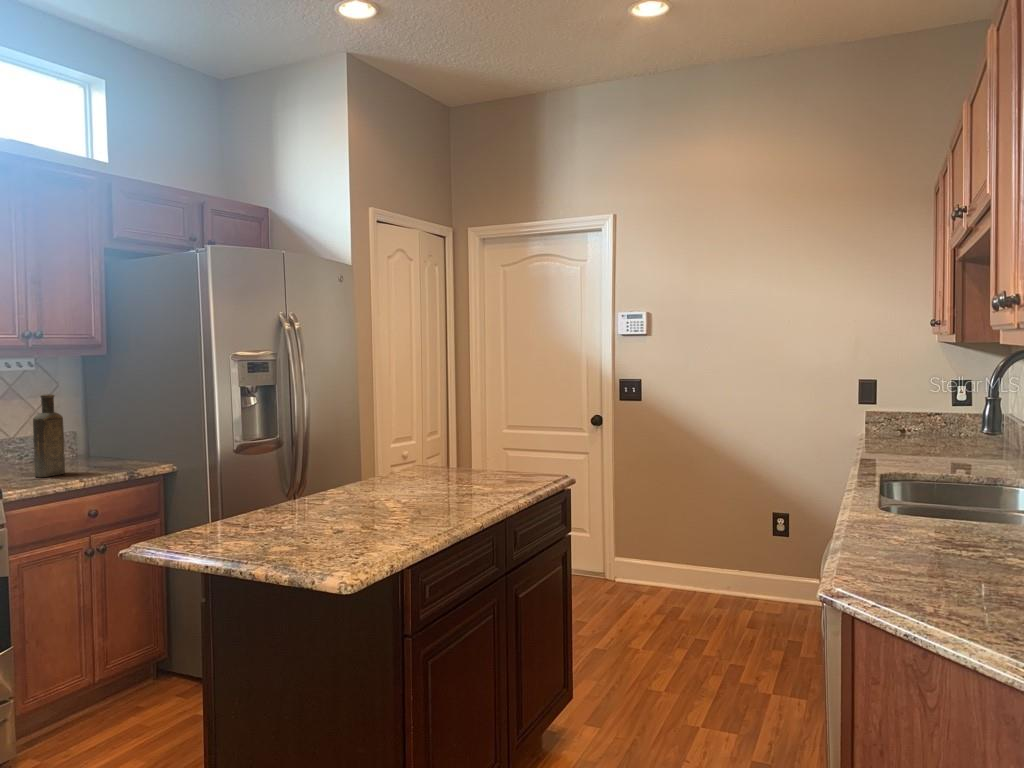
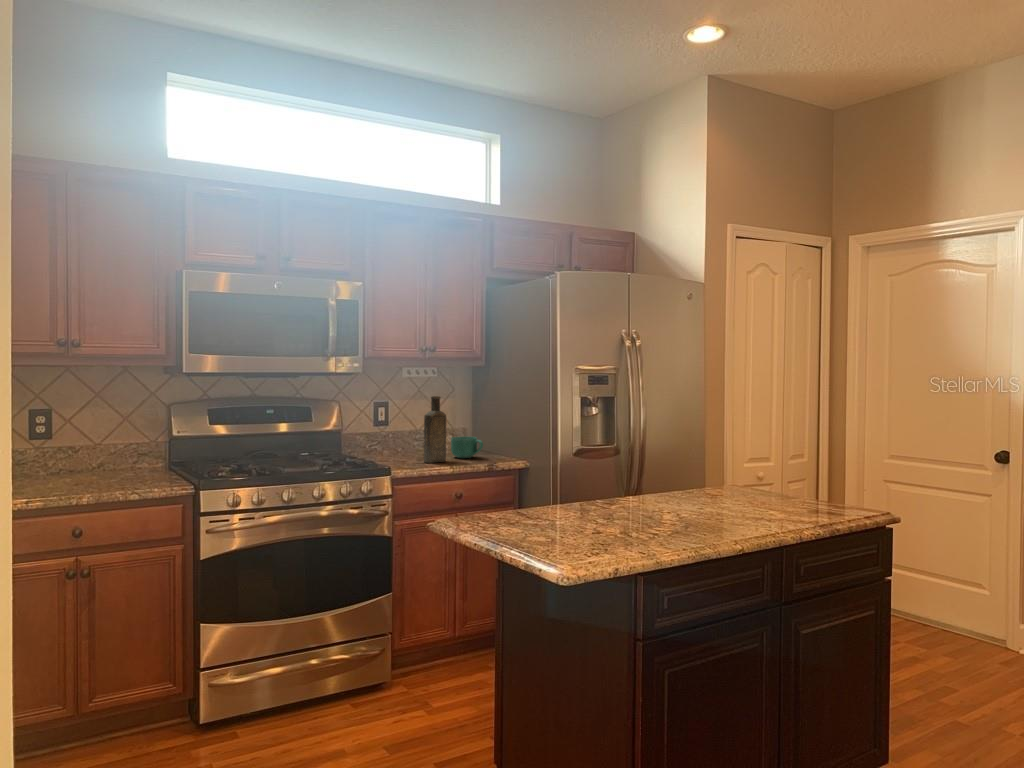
mug: none [67,441,112,467] -> present [451,437,483,458]

